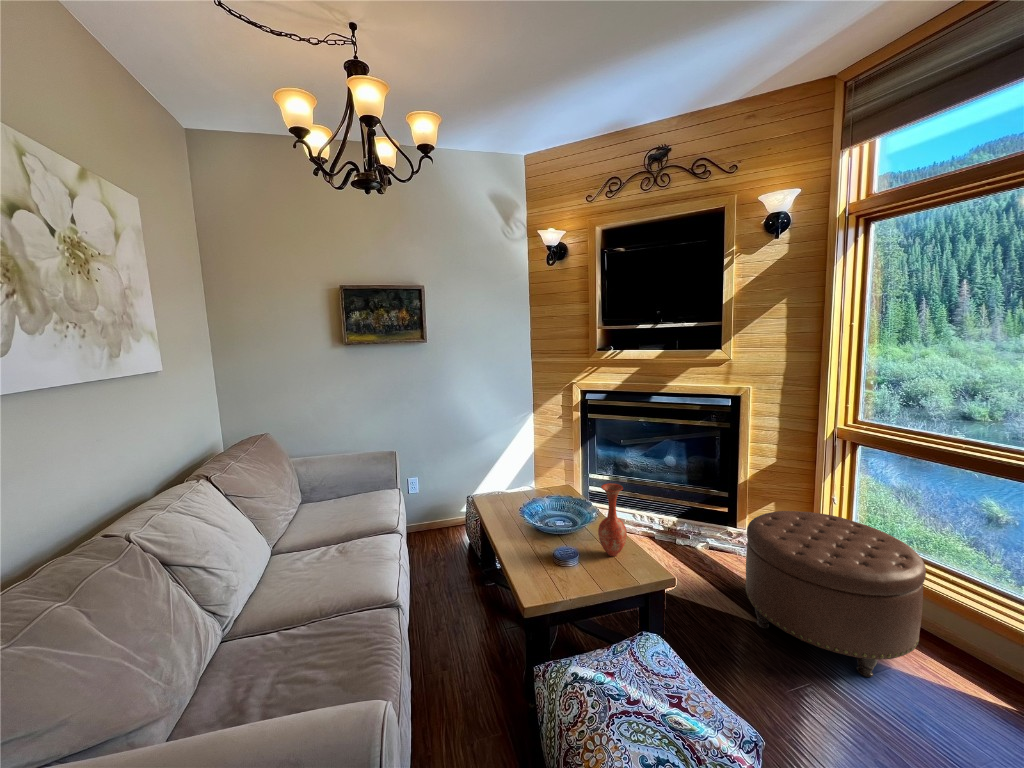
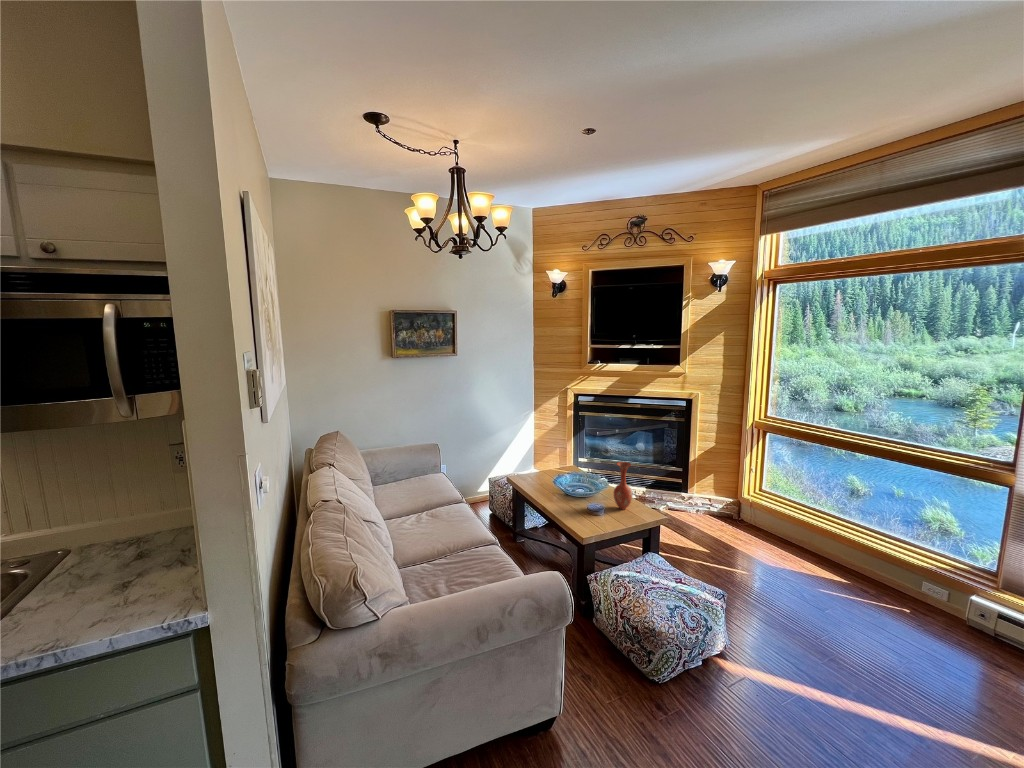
ottoman: present [745,511,926,677] -> none [698,479,806,577]

